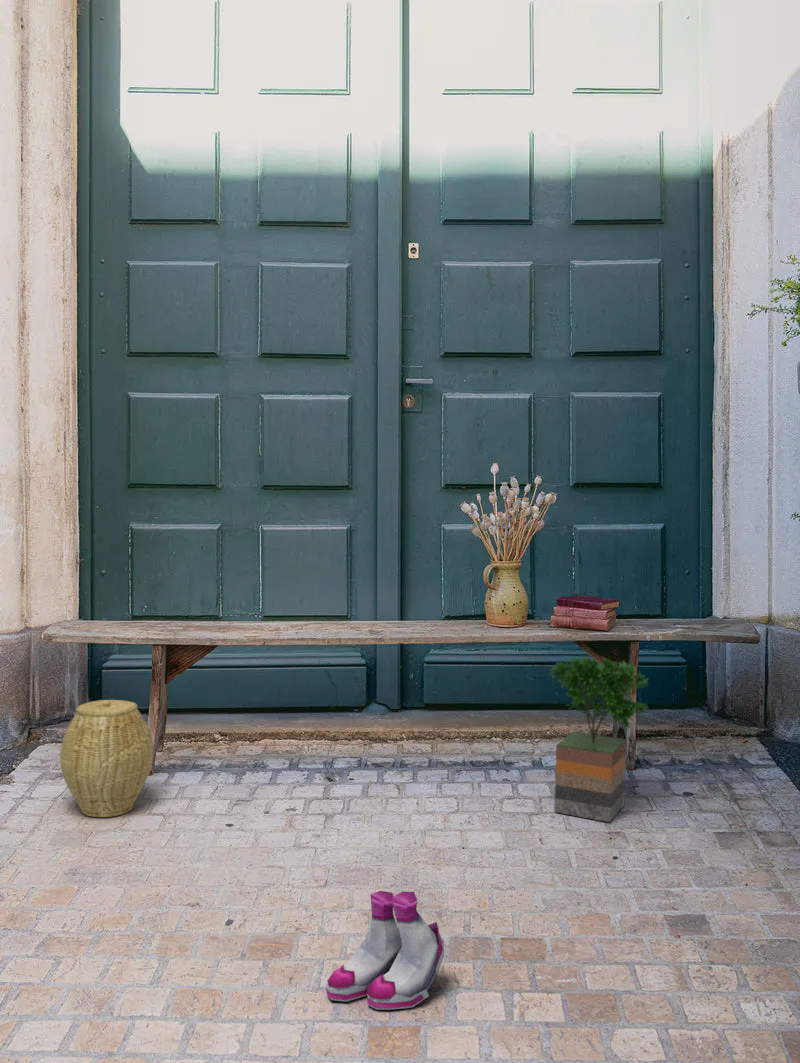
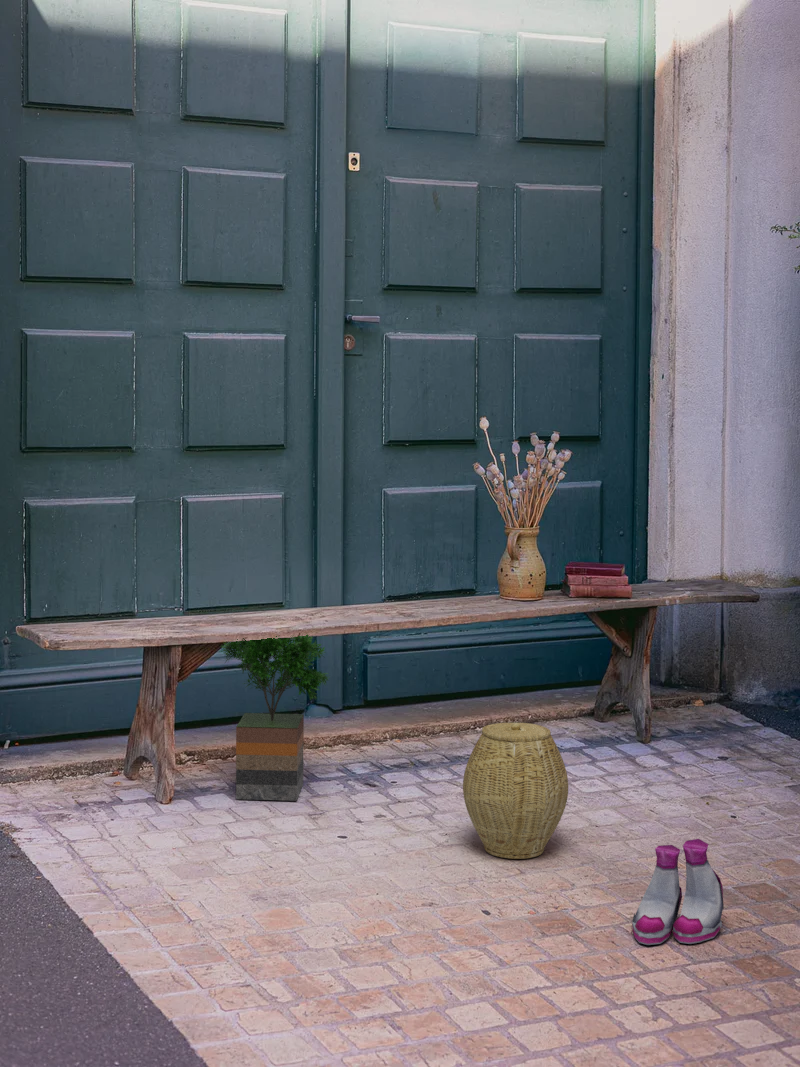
potted tree: present [552,656,648,822] -> present [221,635,329,801]
woven basket: present [60,700,153,817] -> present [463,723,568,859]

